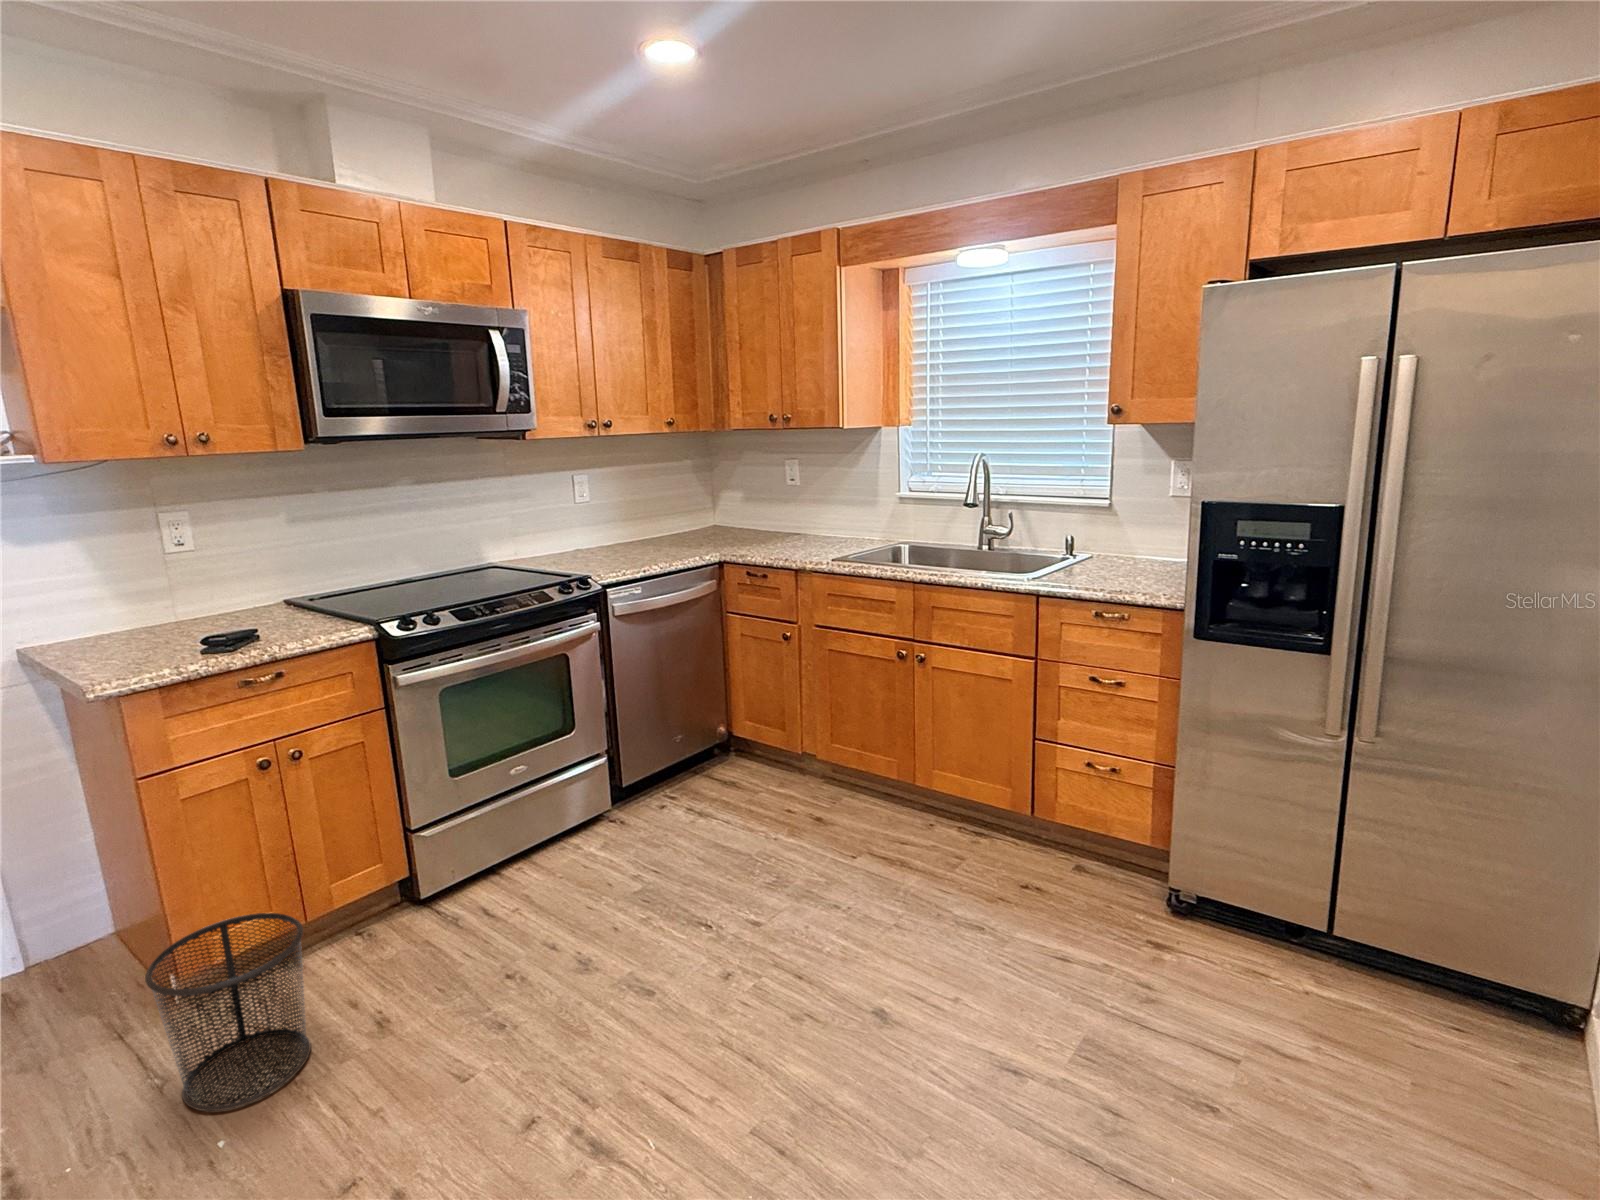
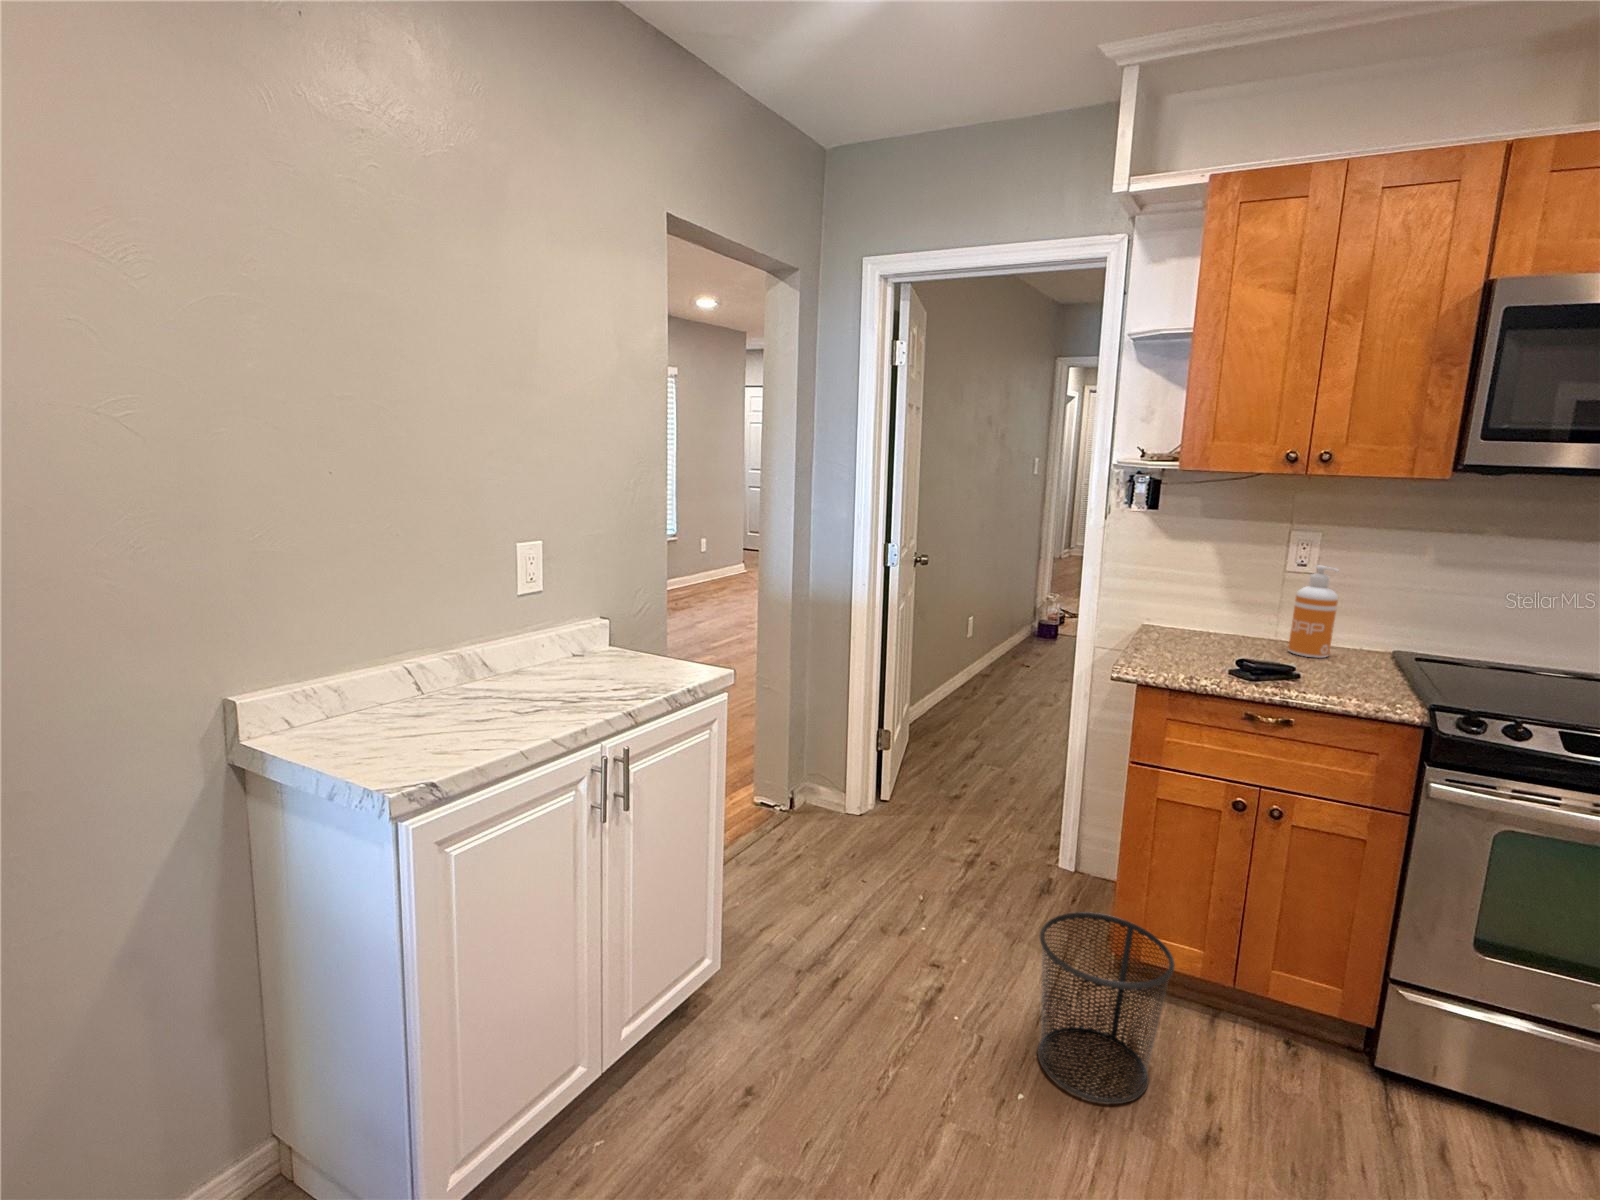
soap dispenser: none [201,540,249,625] -> present [1288,566,1339,658]

